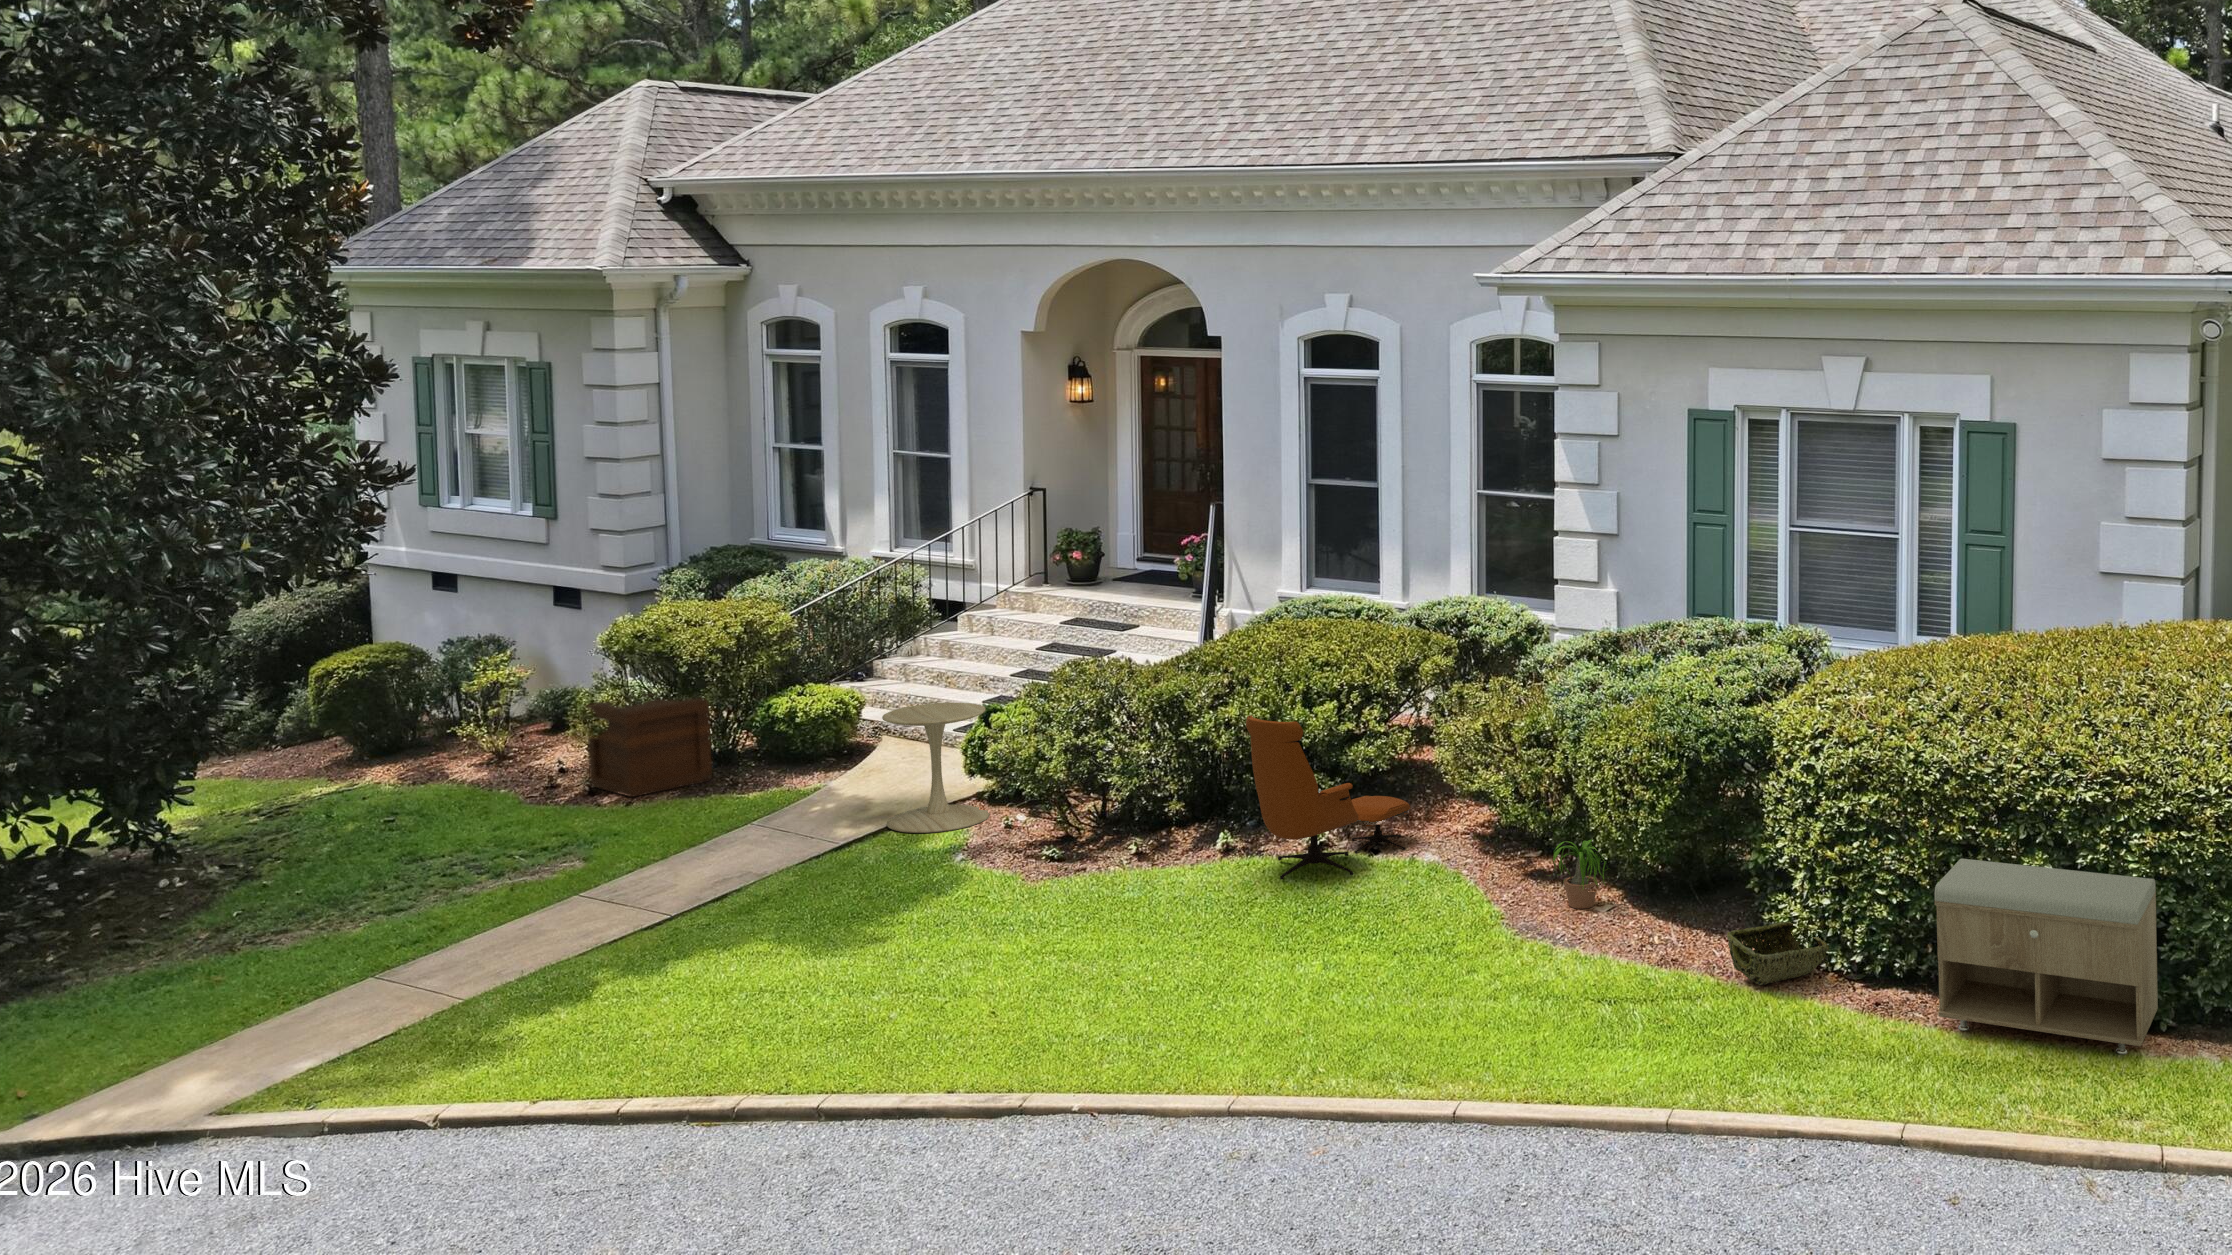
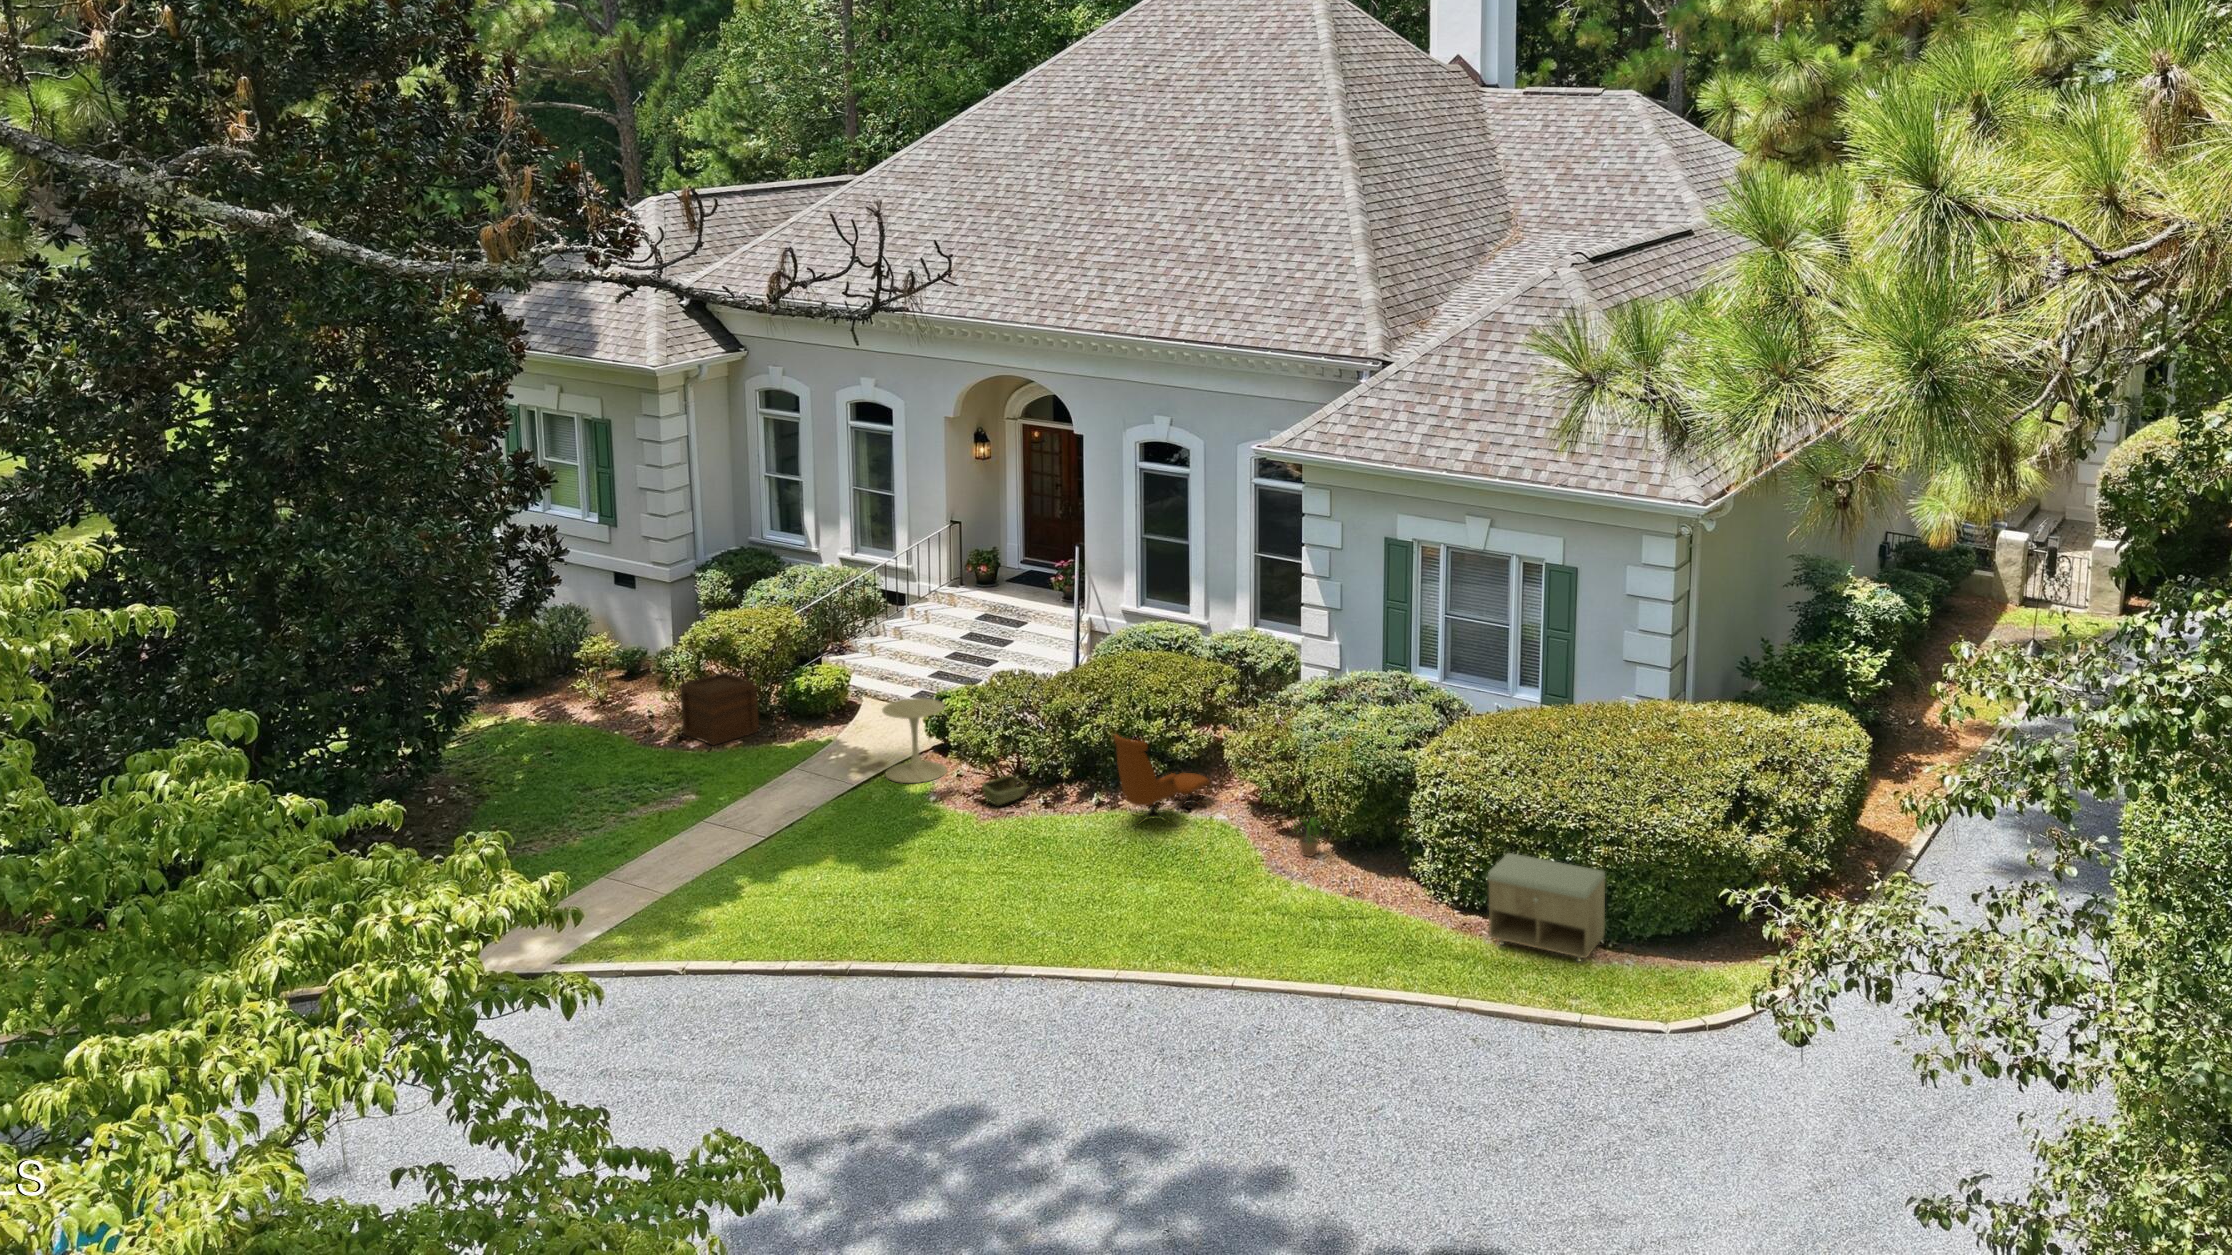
woven basket: present [1727,922,1829,985] -> present [982,775,1028,806]

